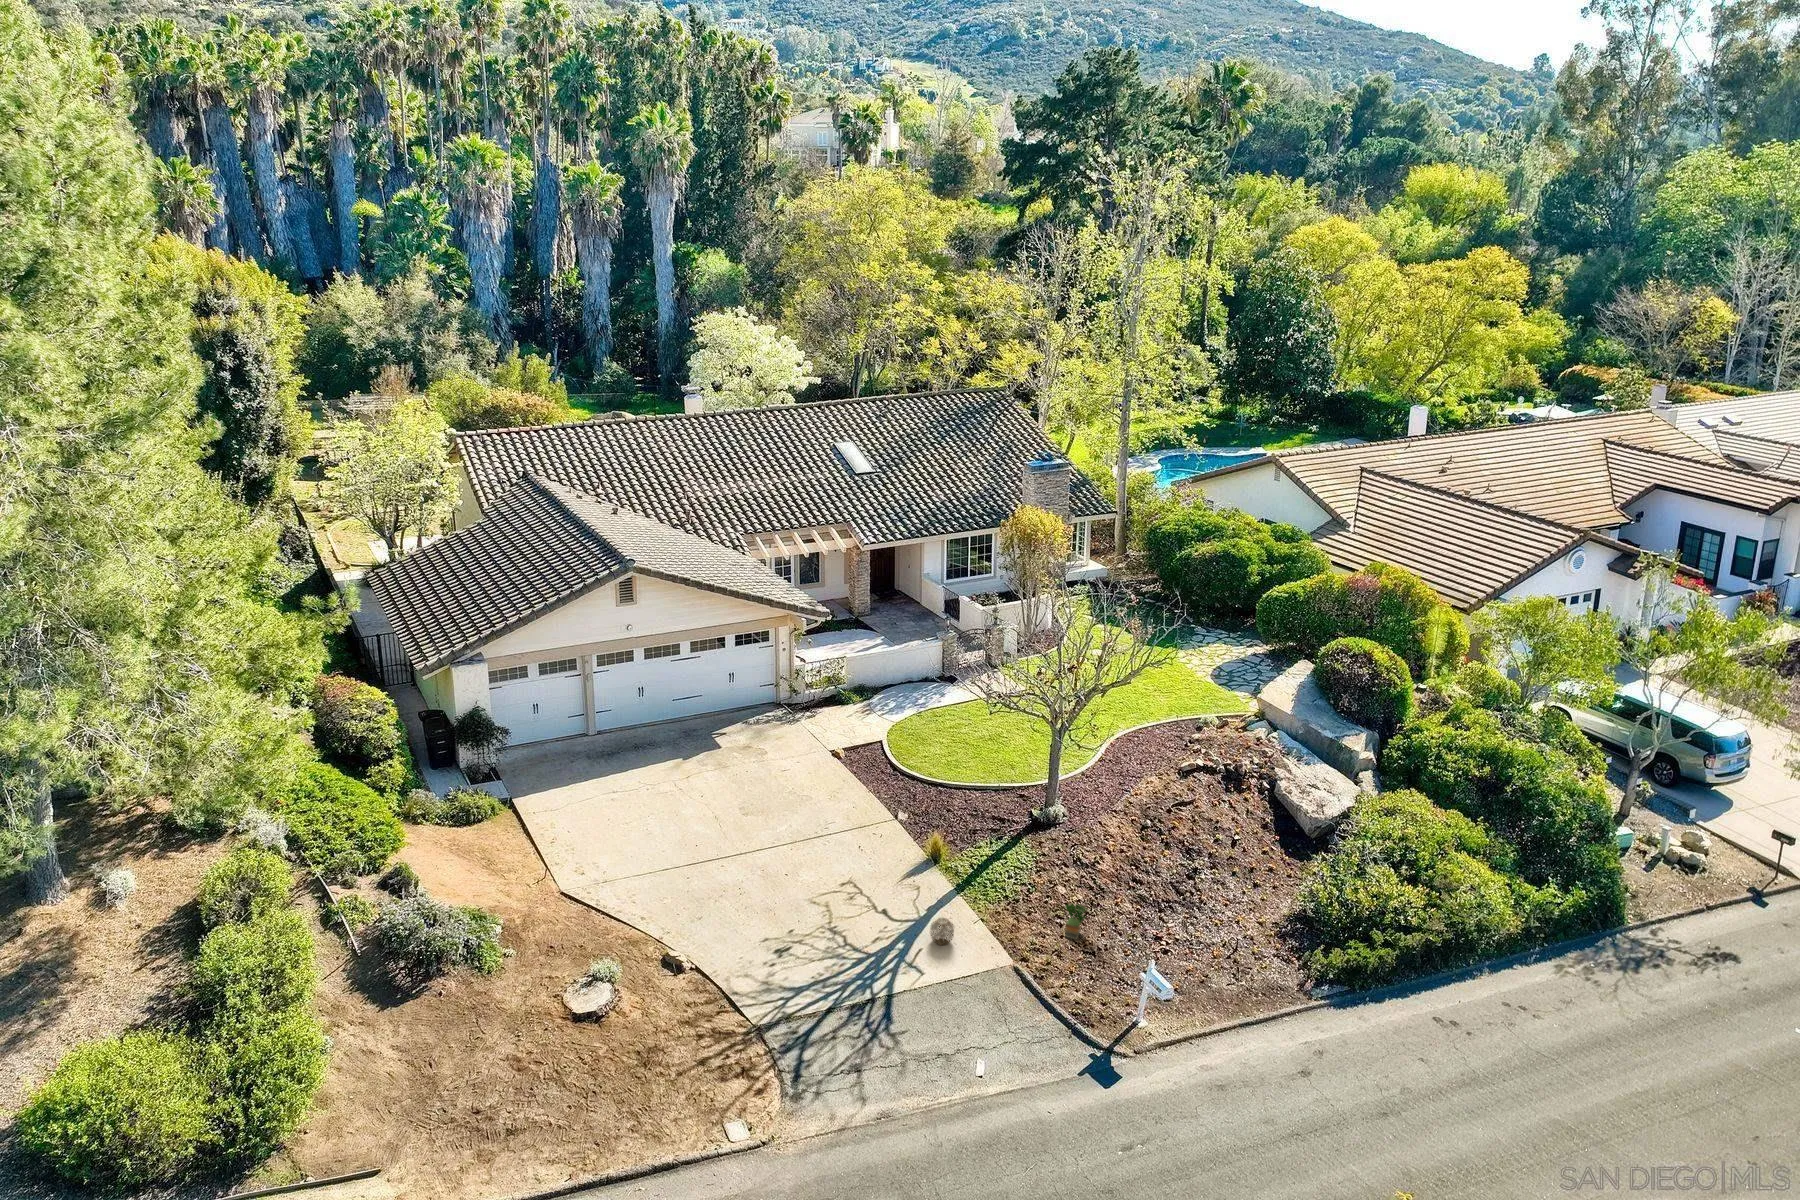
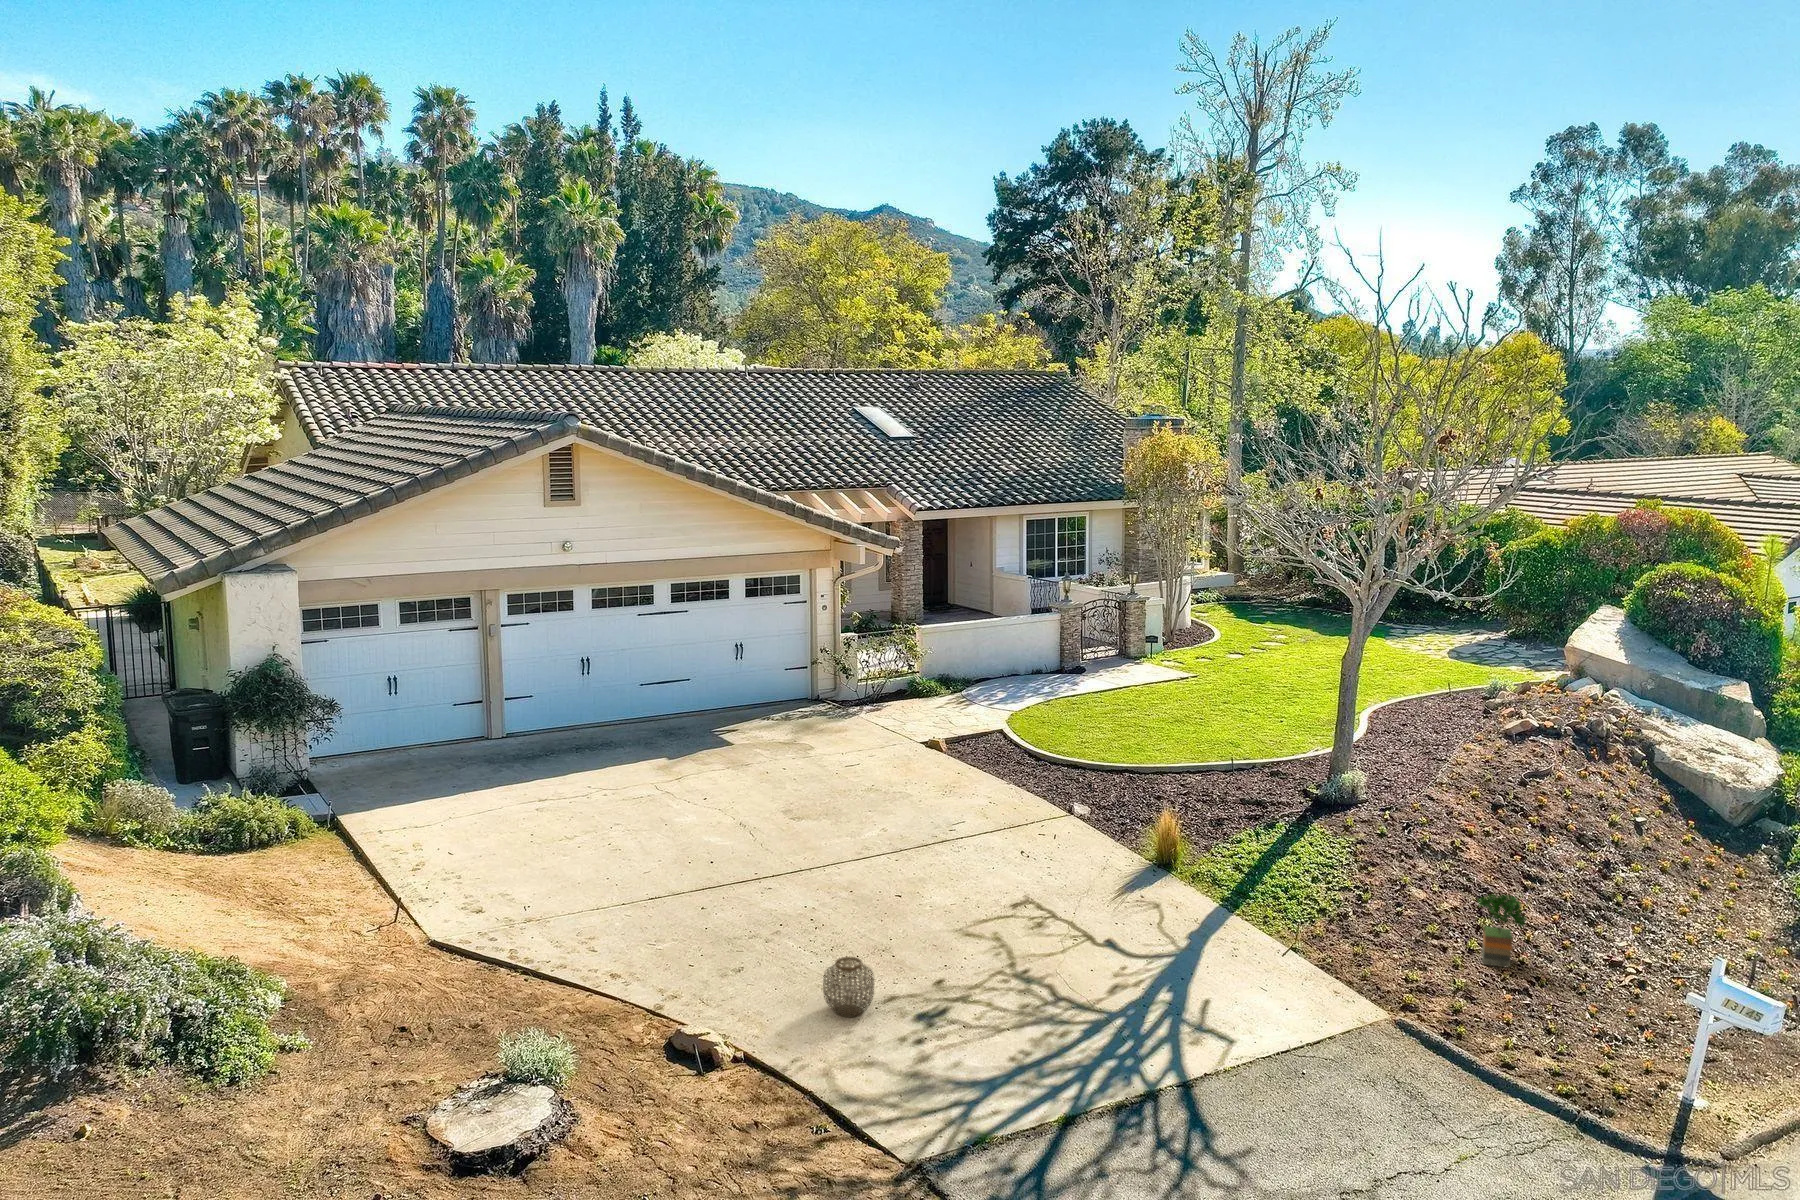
woven basket: present [930,918,954,945] -> present [823,957,874,1018]

